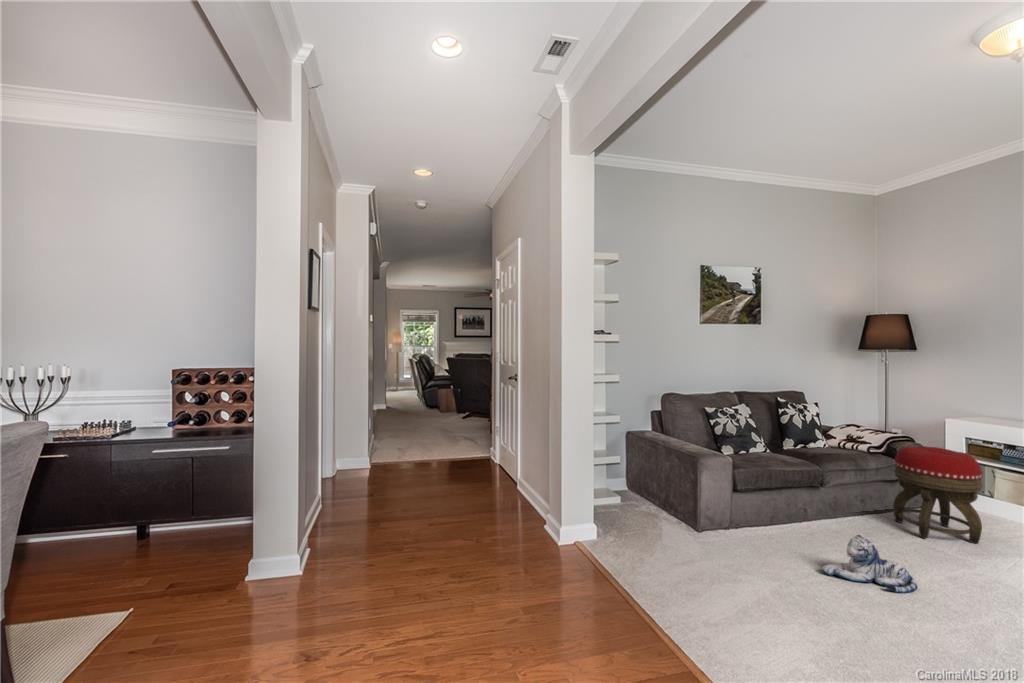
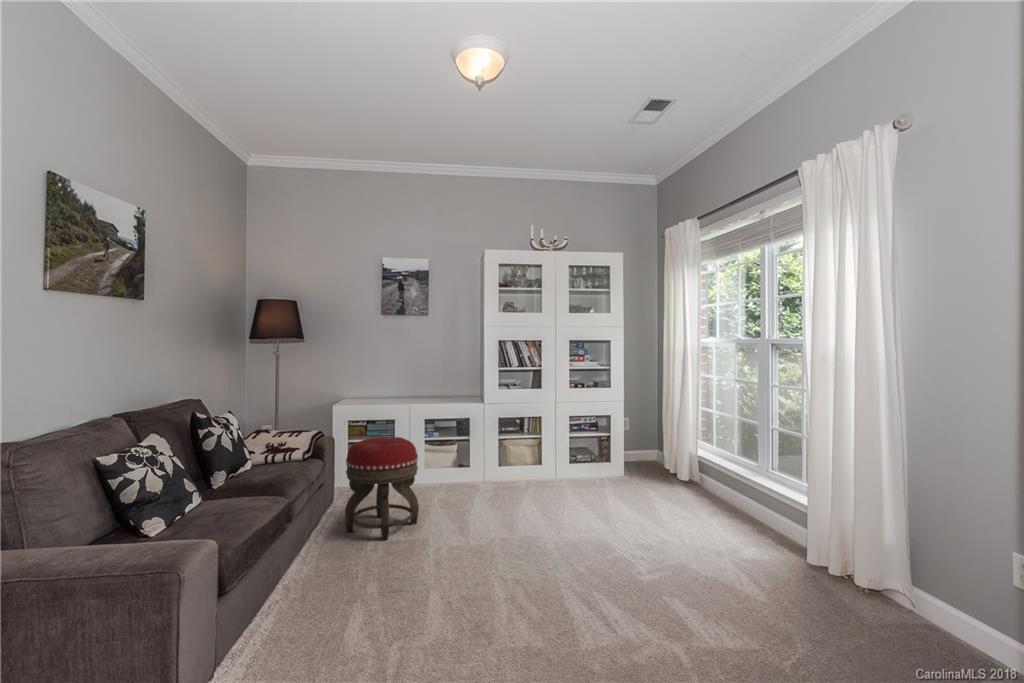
plush toy: present [822,534,918,593] -> none [383,572,459,648]

